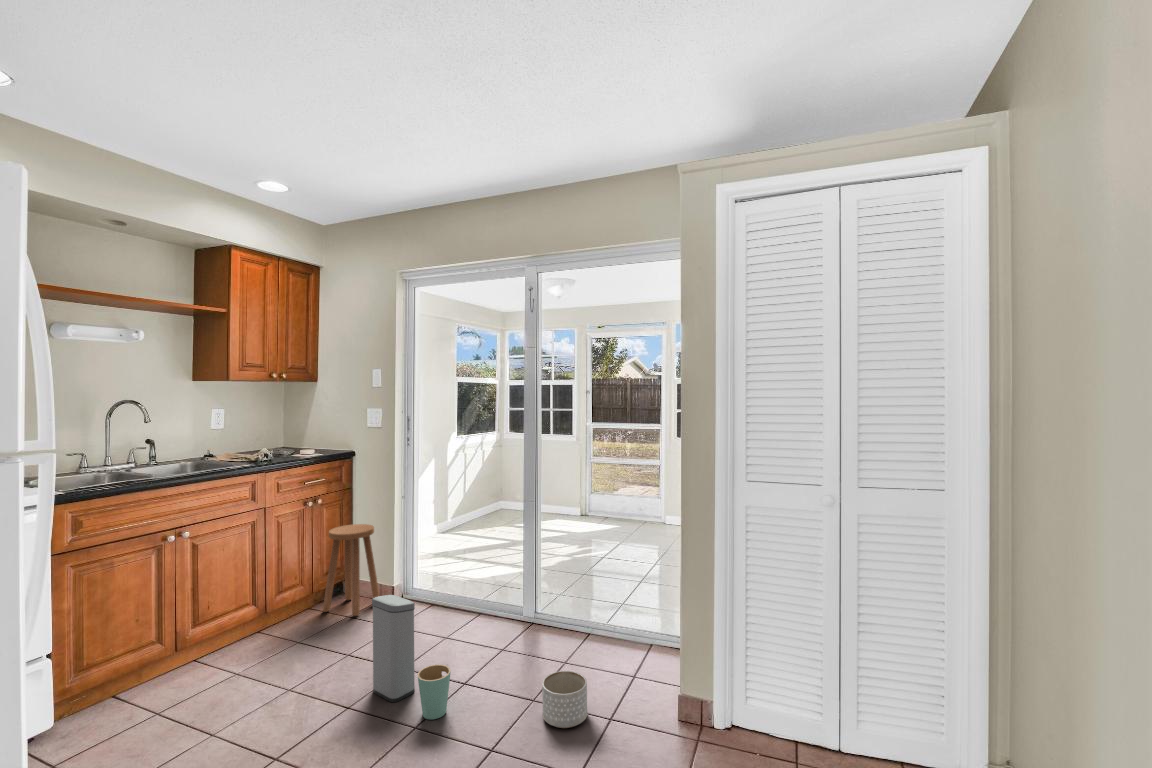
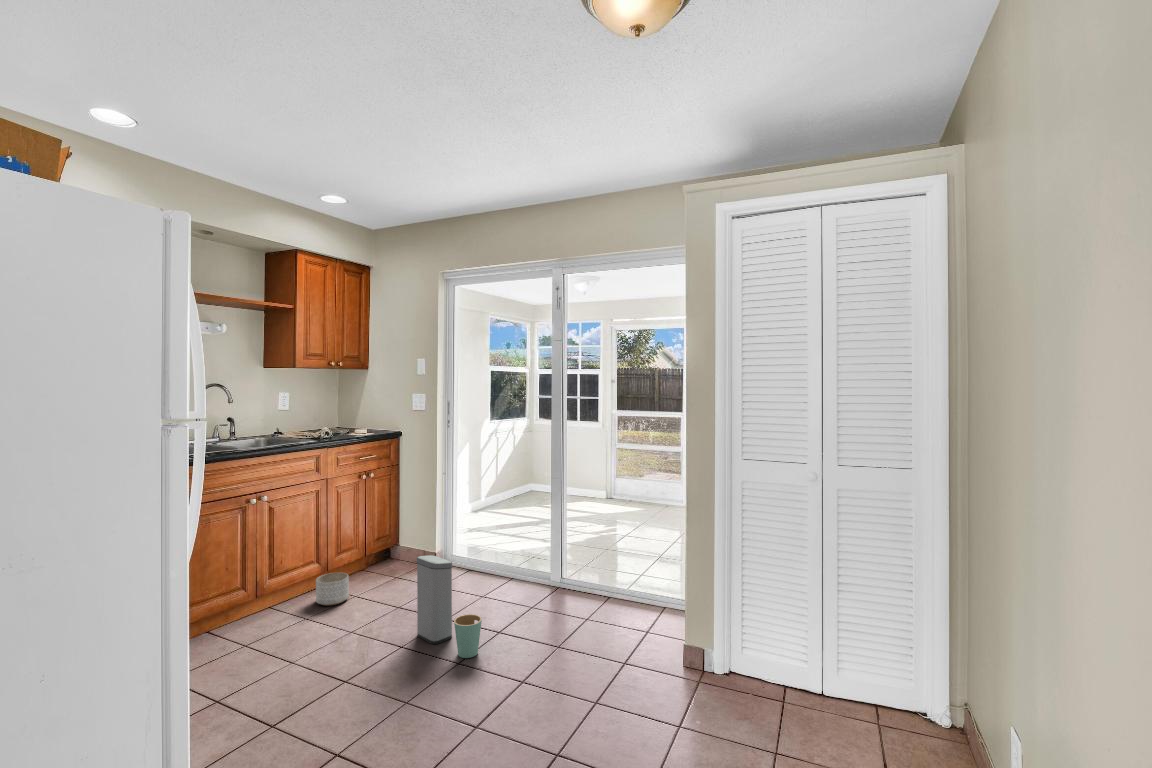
stool: present [323,524,380,616] -> none [374,498,424,578]
planter: present [542,671,587,728] -> present [316,573,349,606]

